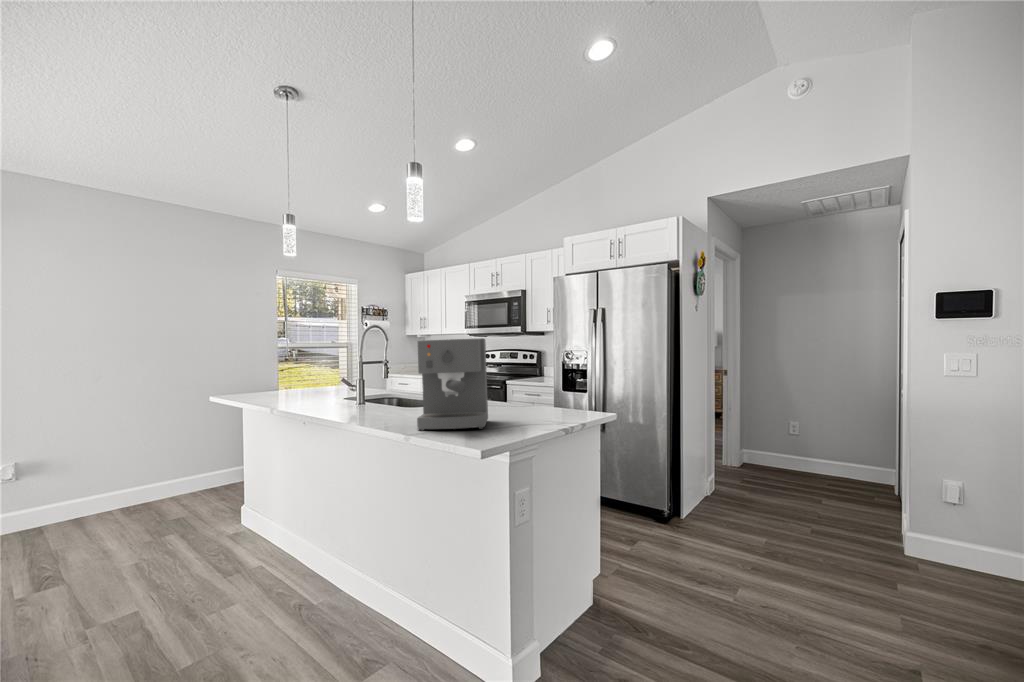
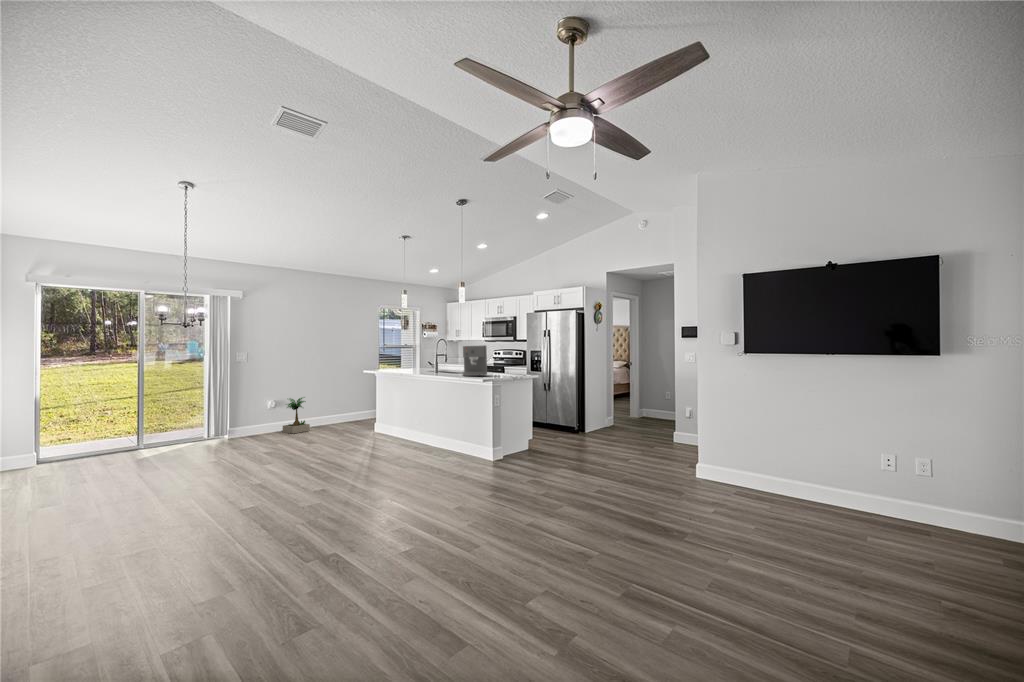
potted plant: none [33,451,107,539] -> present [283,398,310,434]

